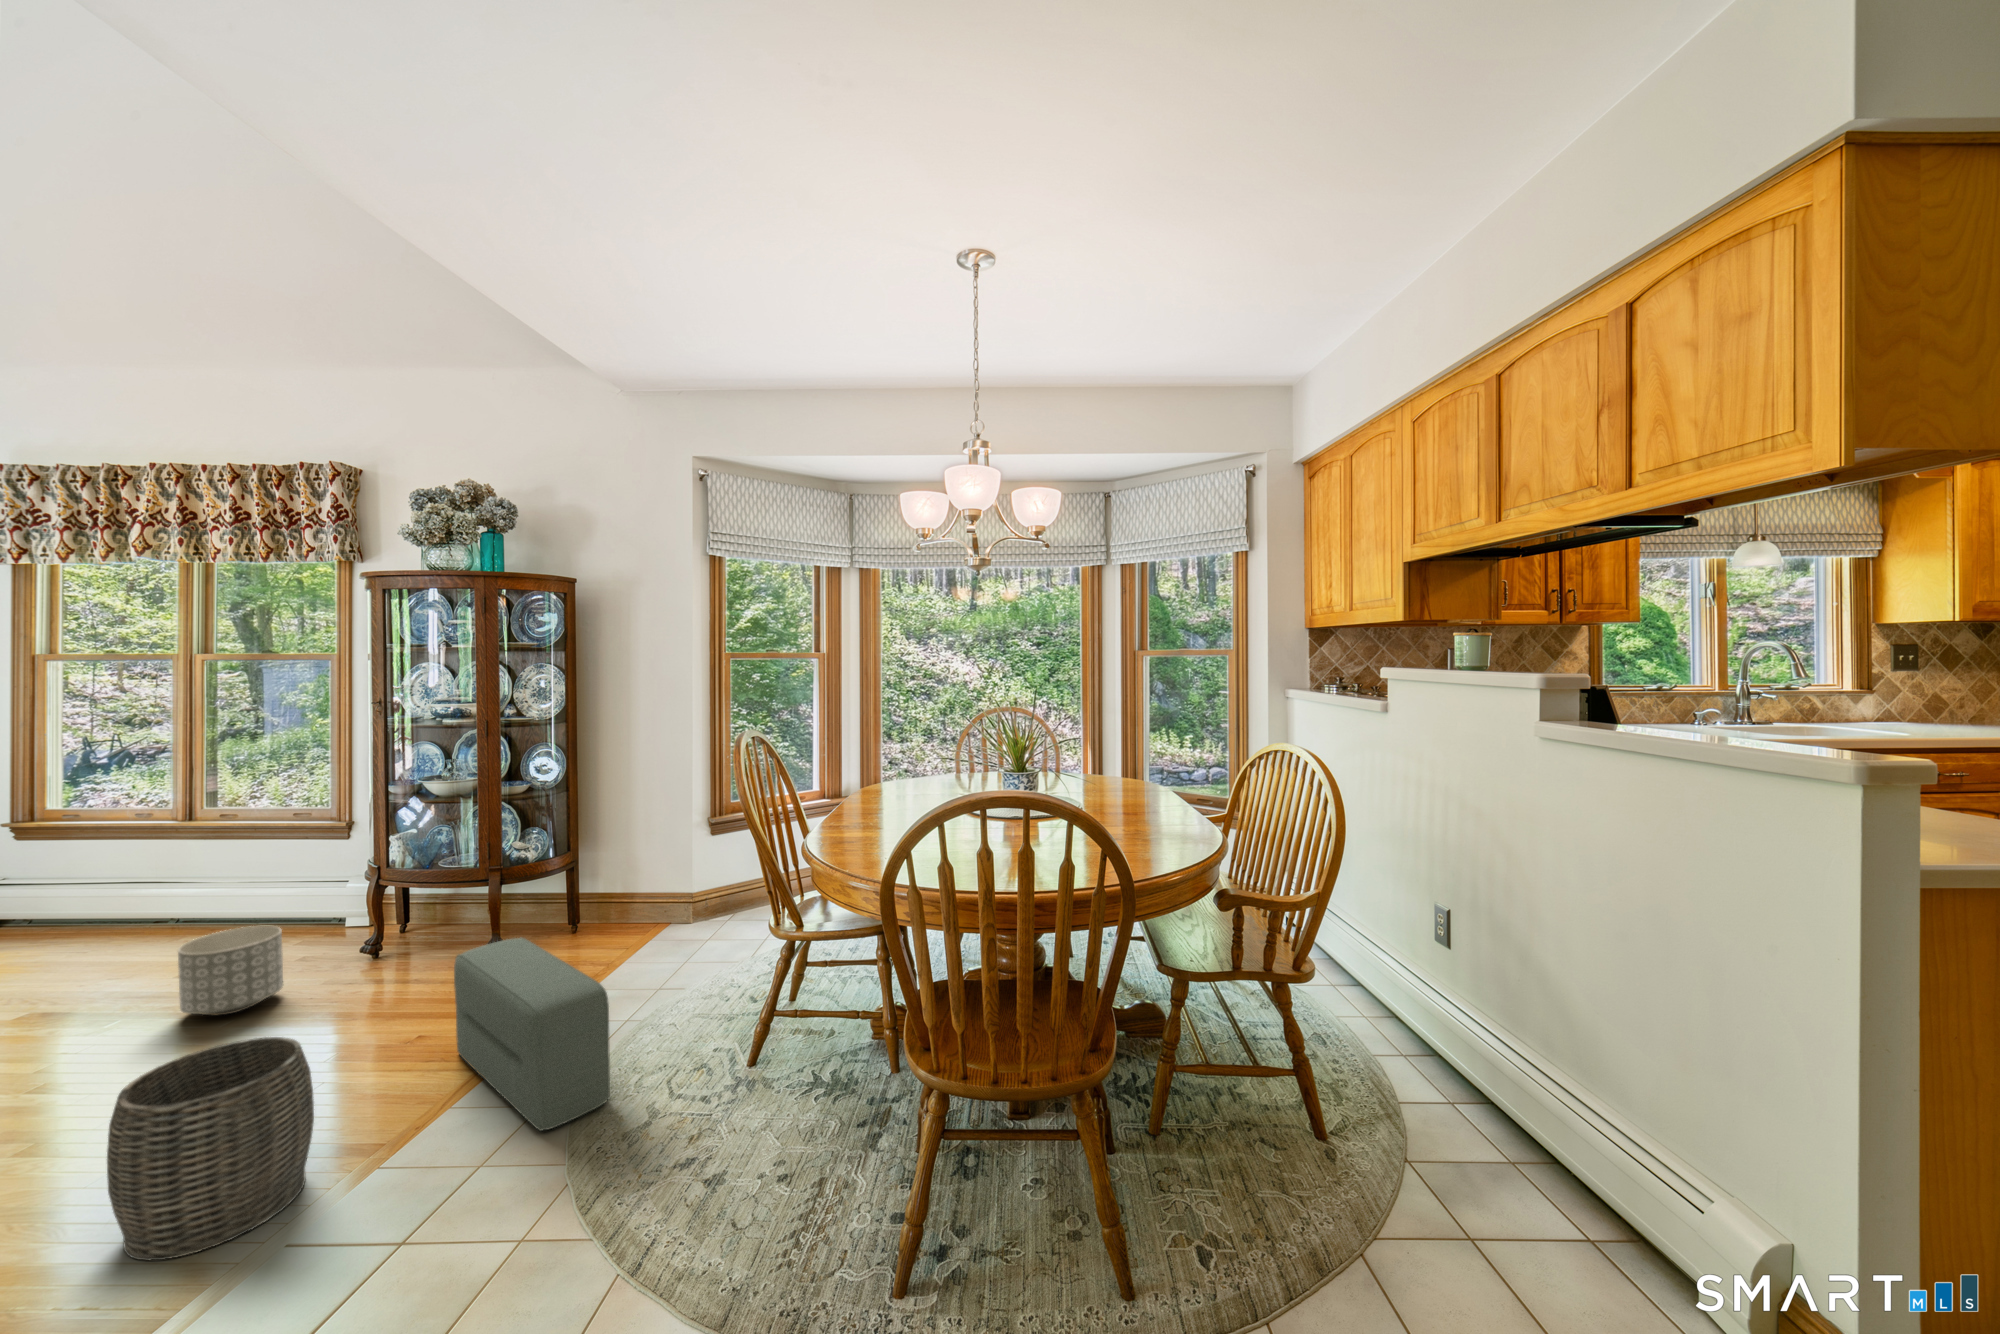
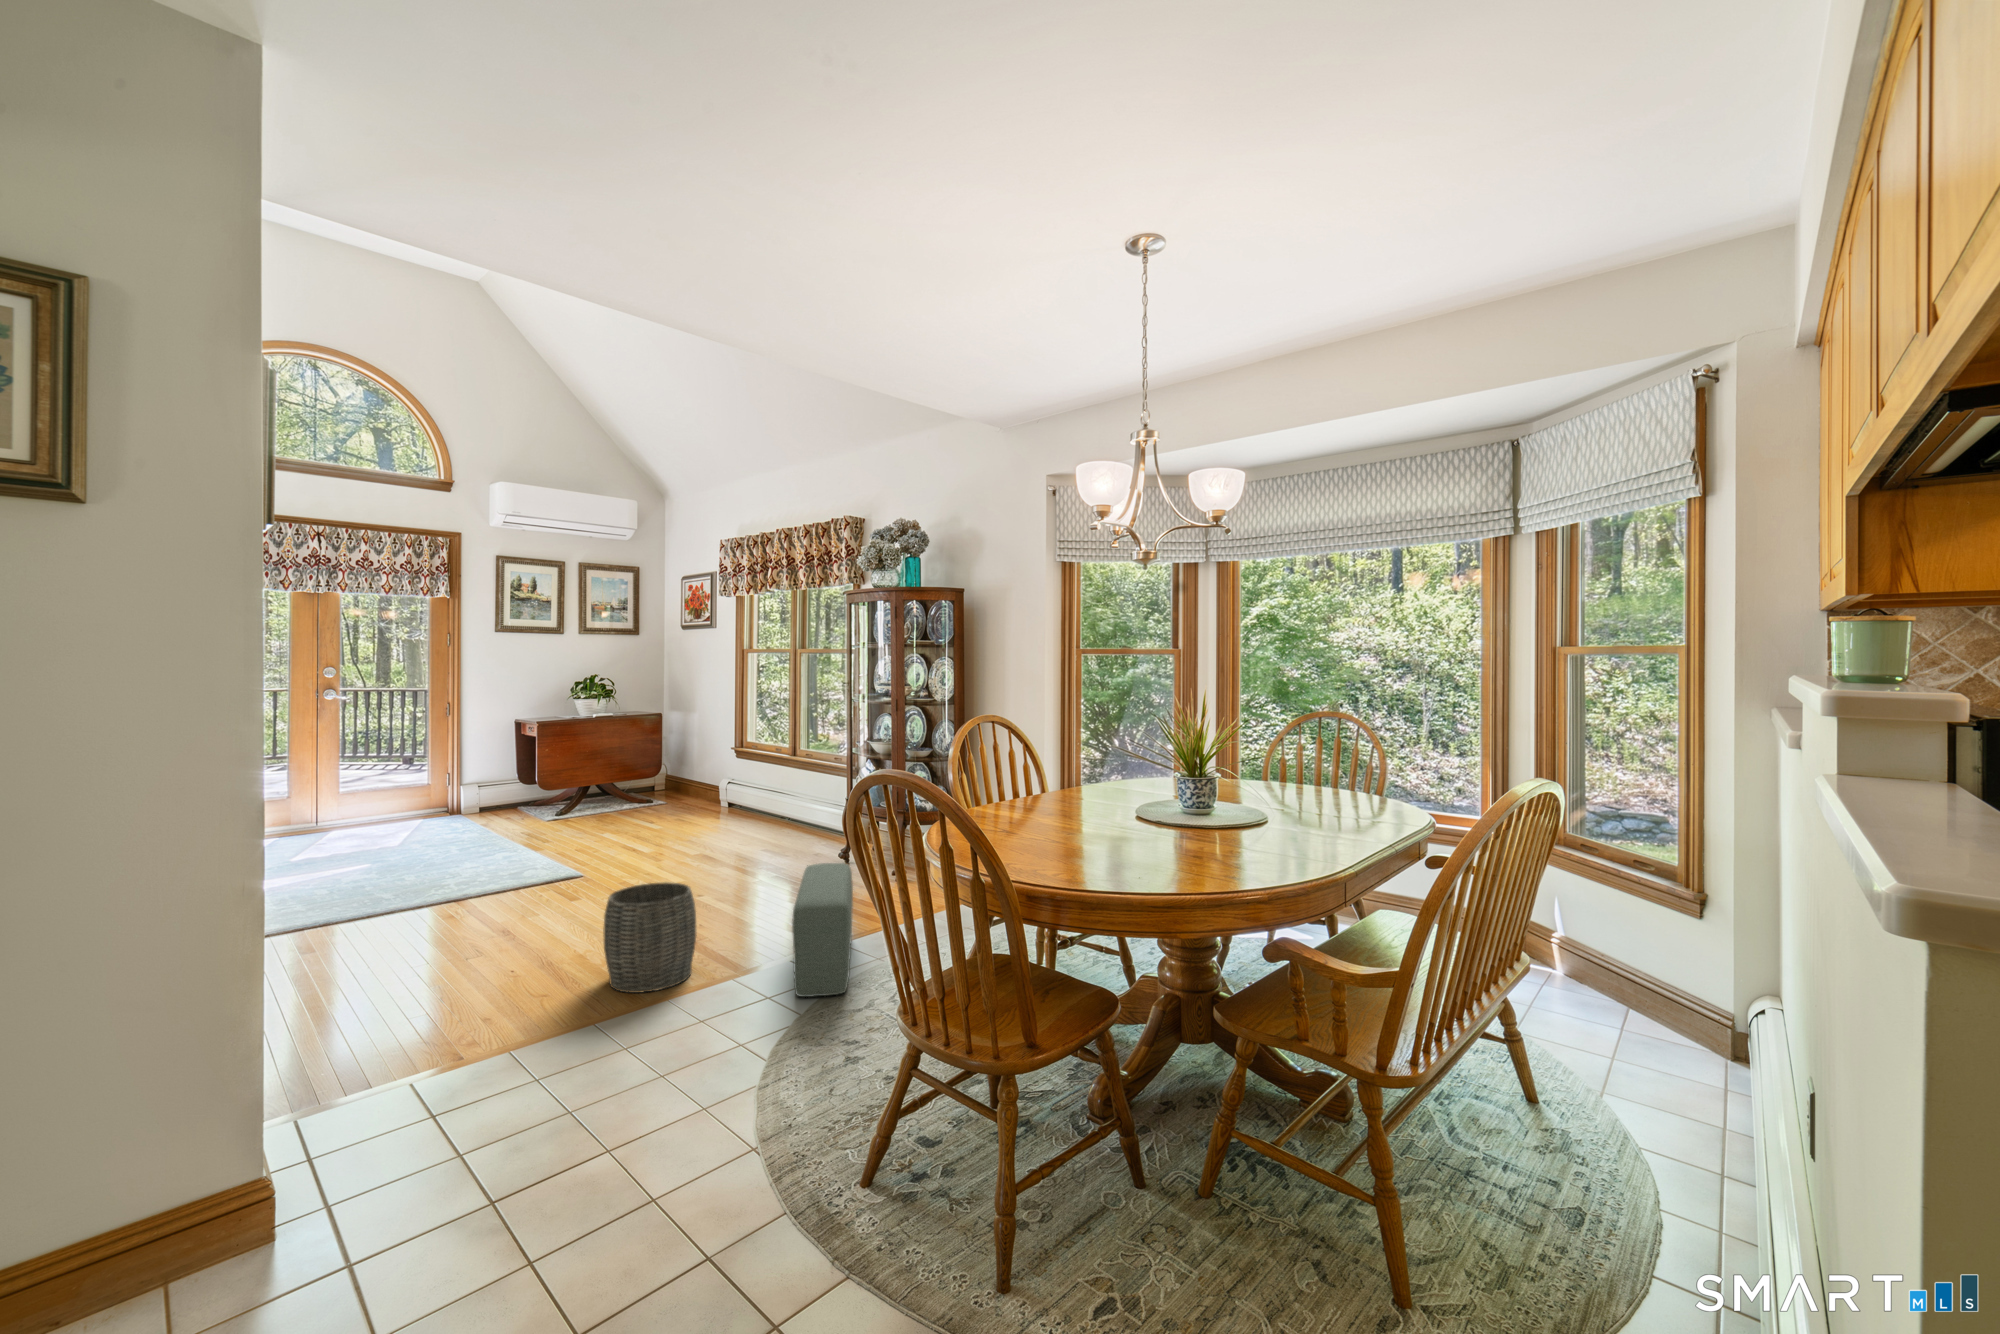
planter: present [178,926,283,1015] -> none [722,830,772,883]

